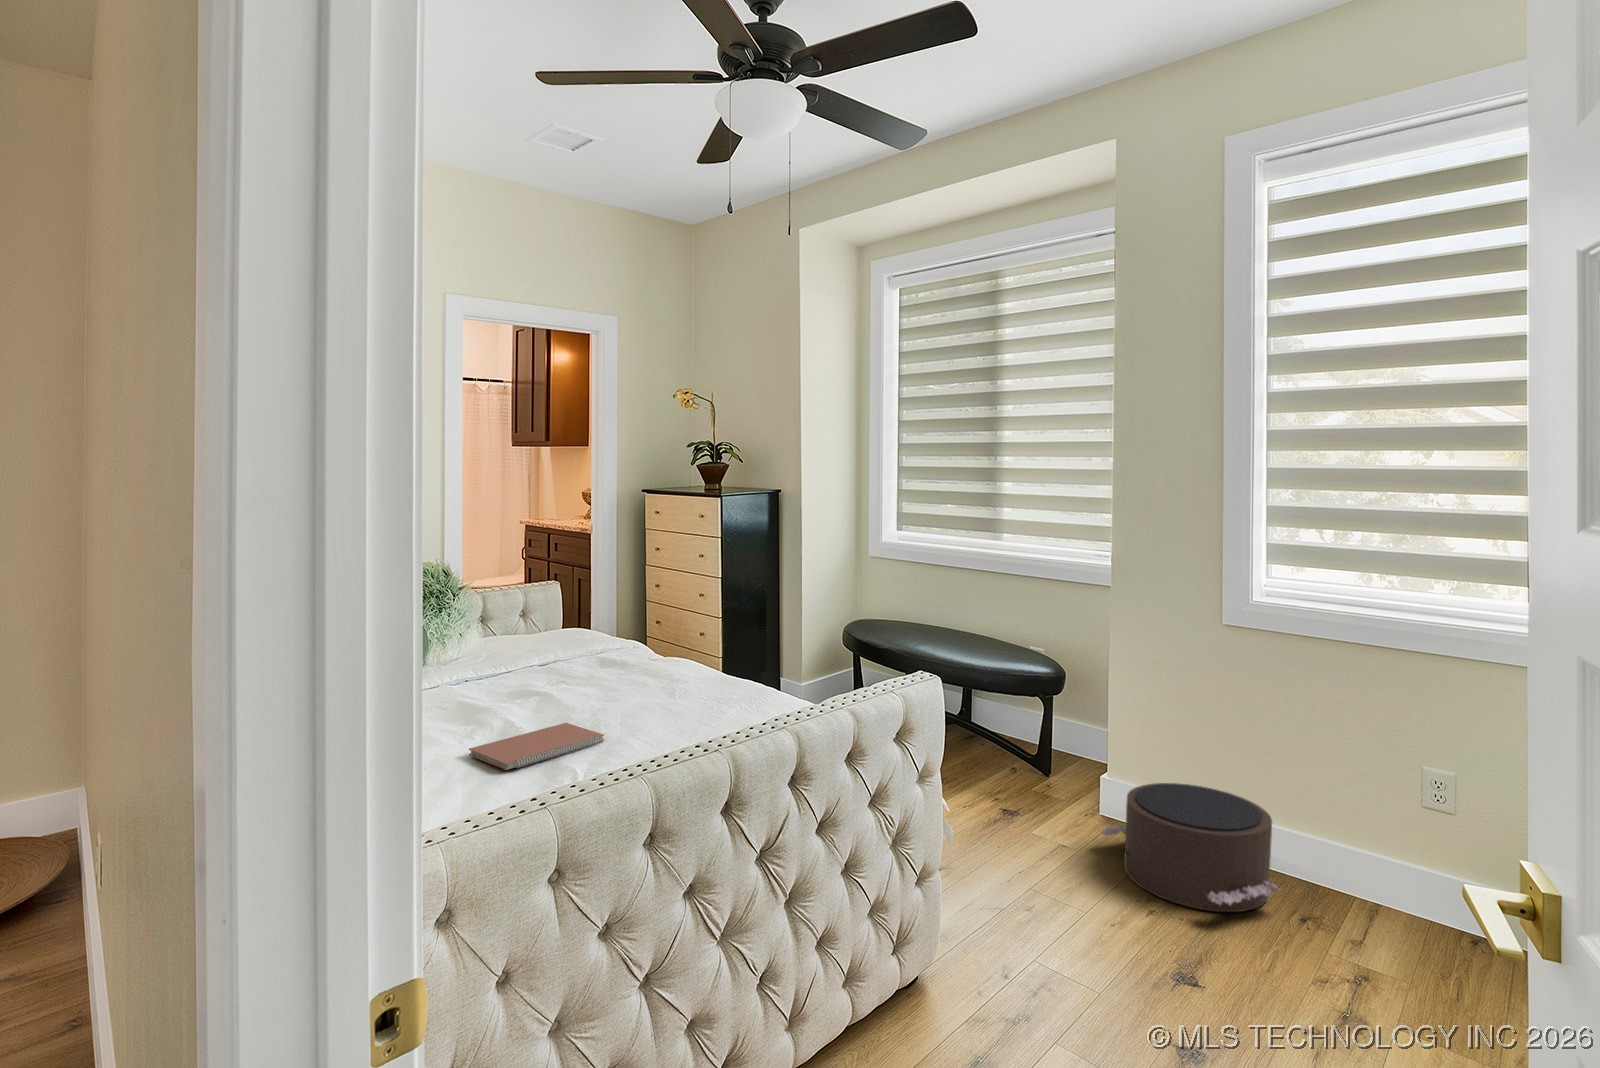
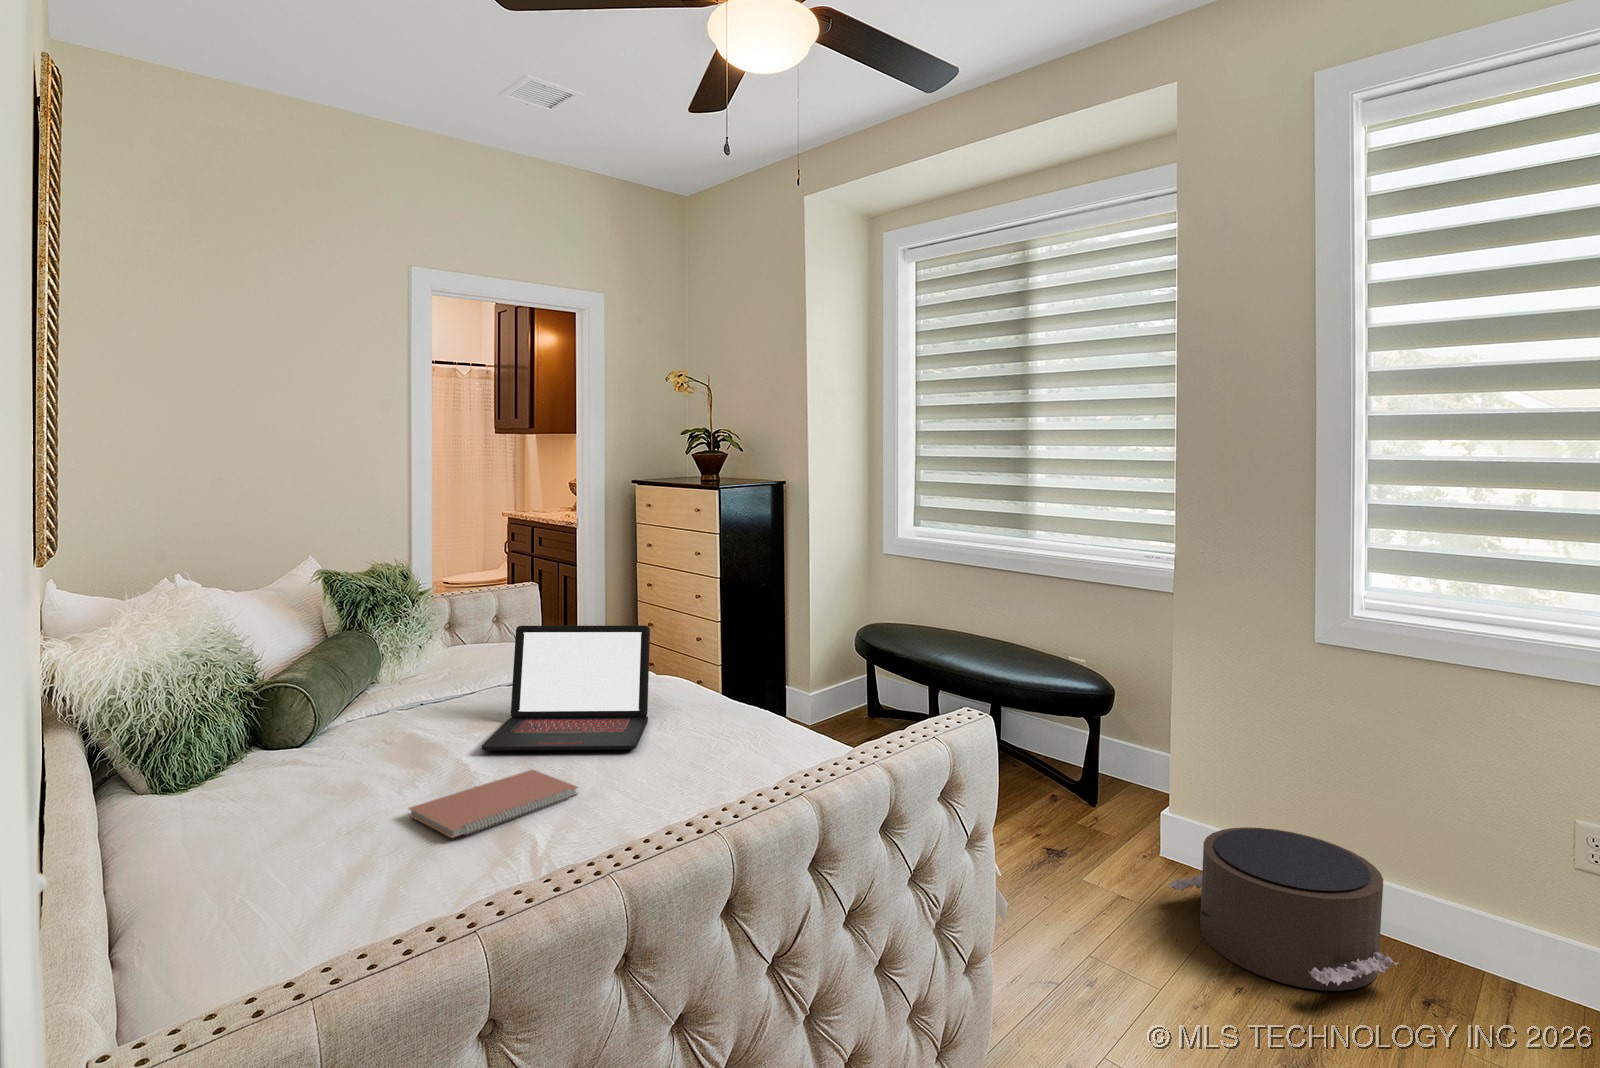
laptop: none [522,609,661,709] -> present [482,625,650,750]

